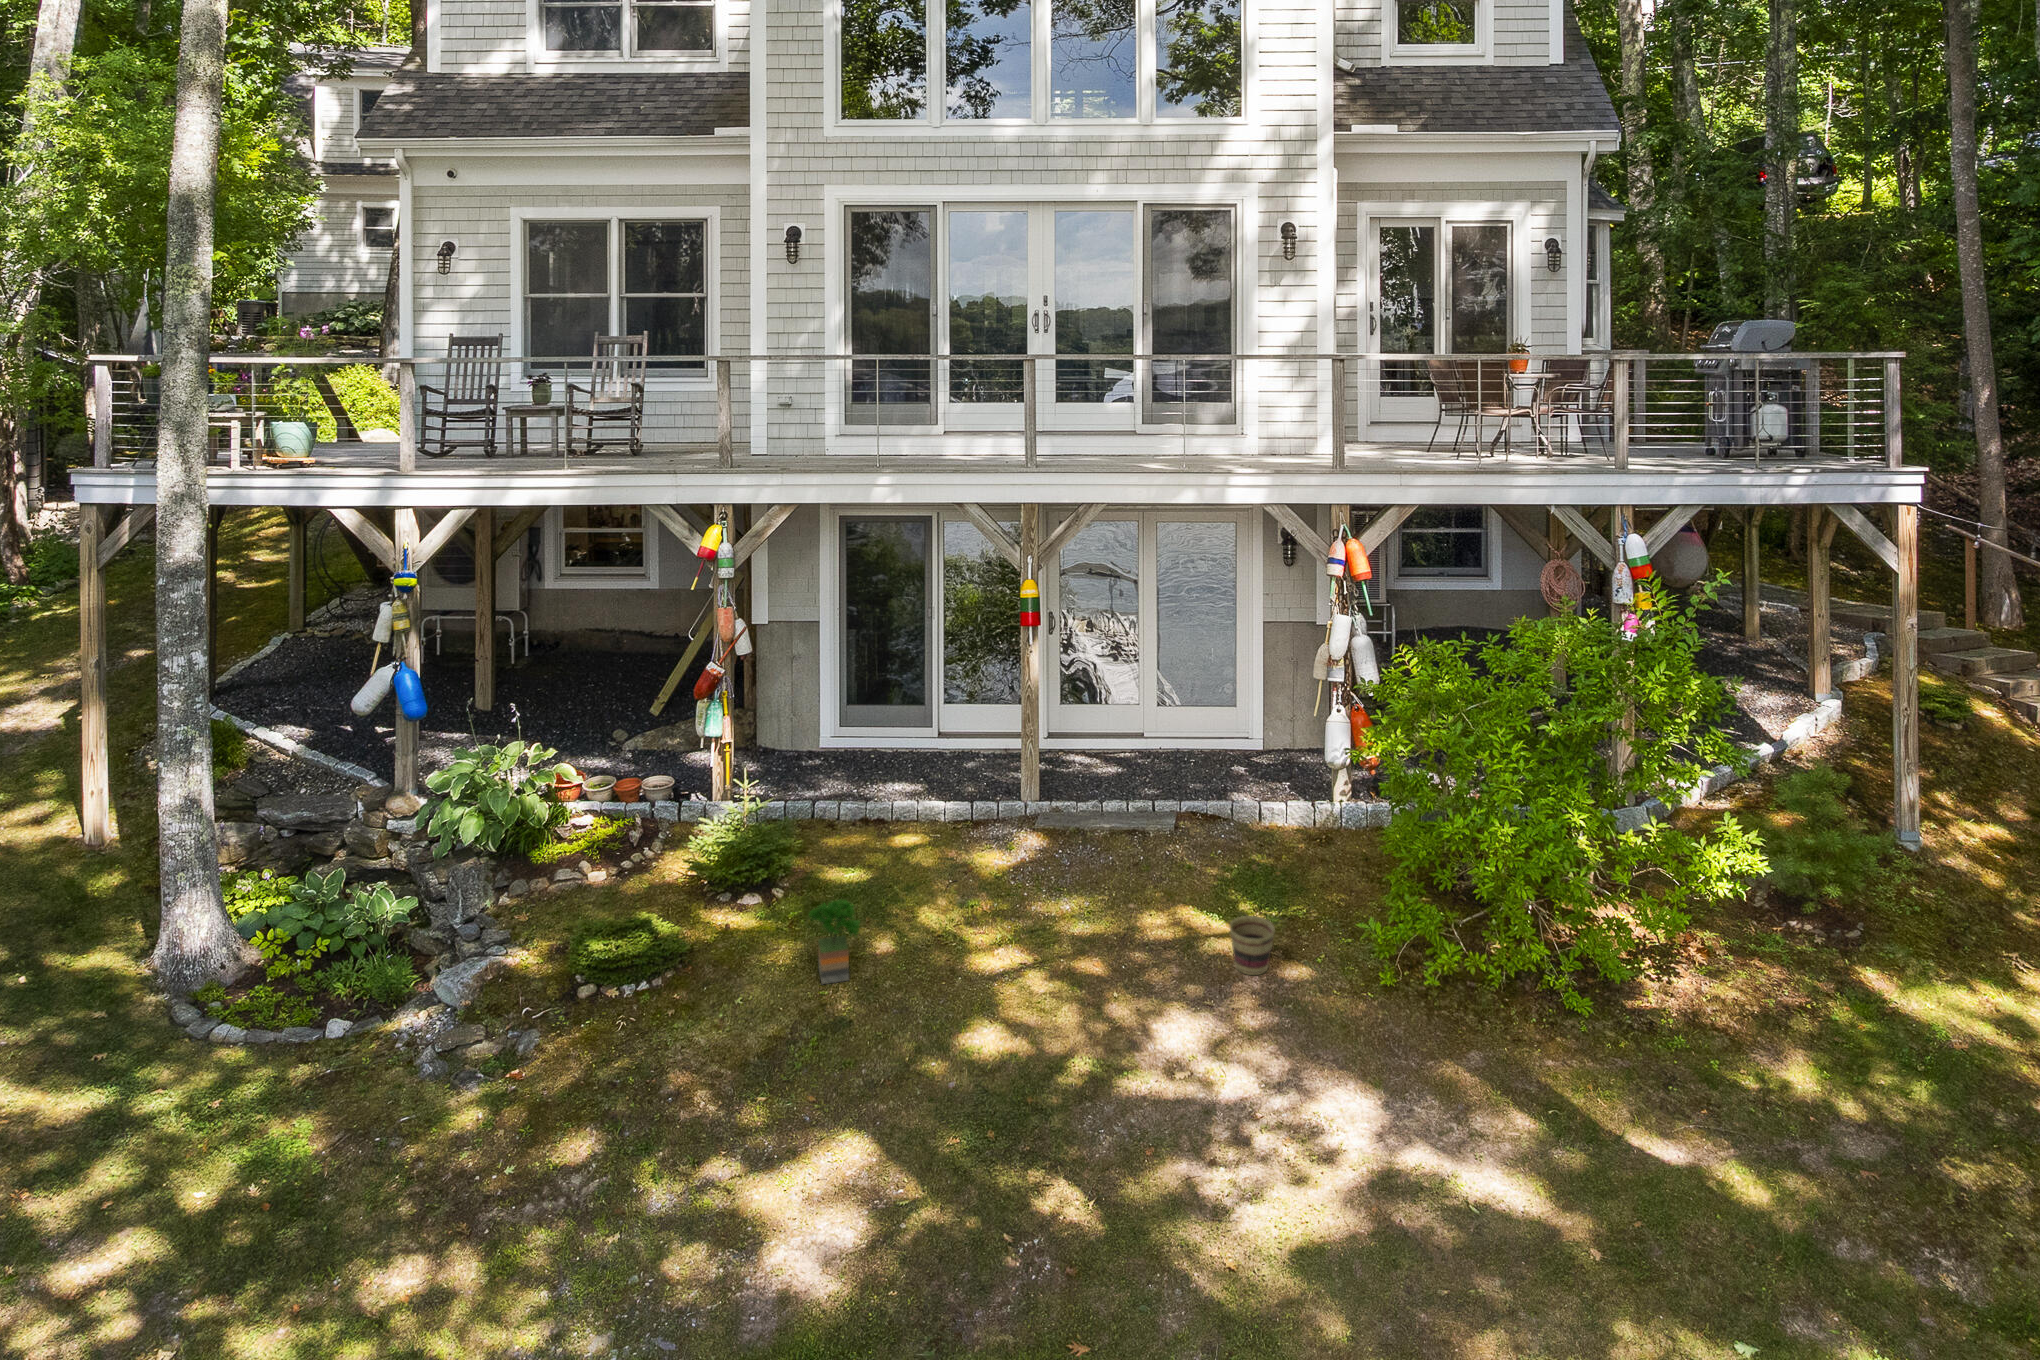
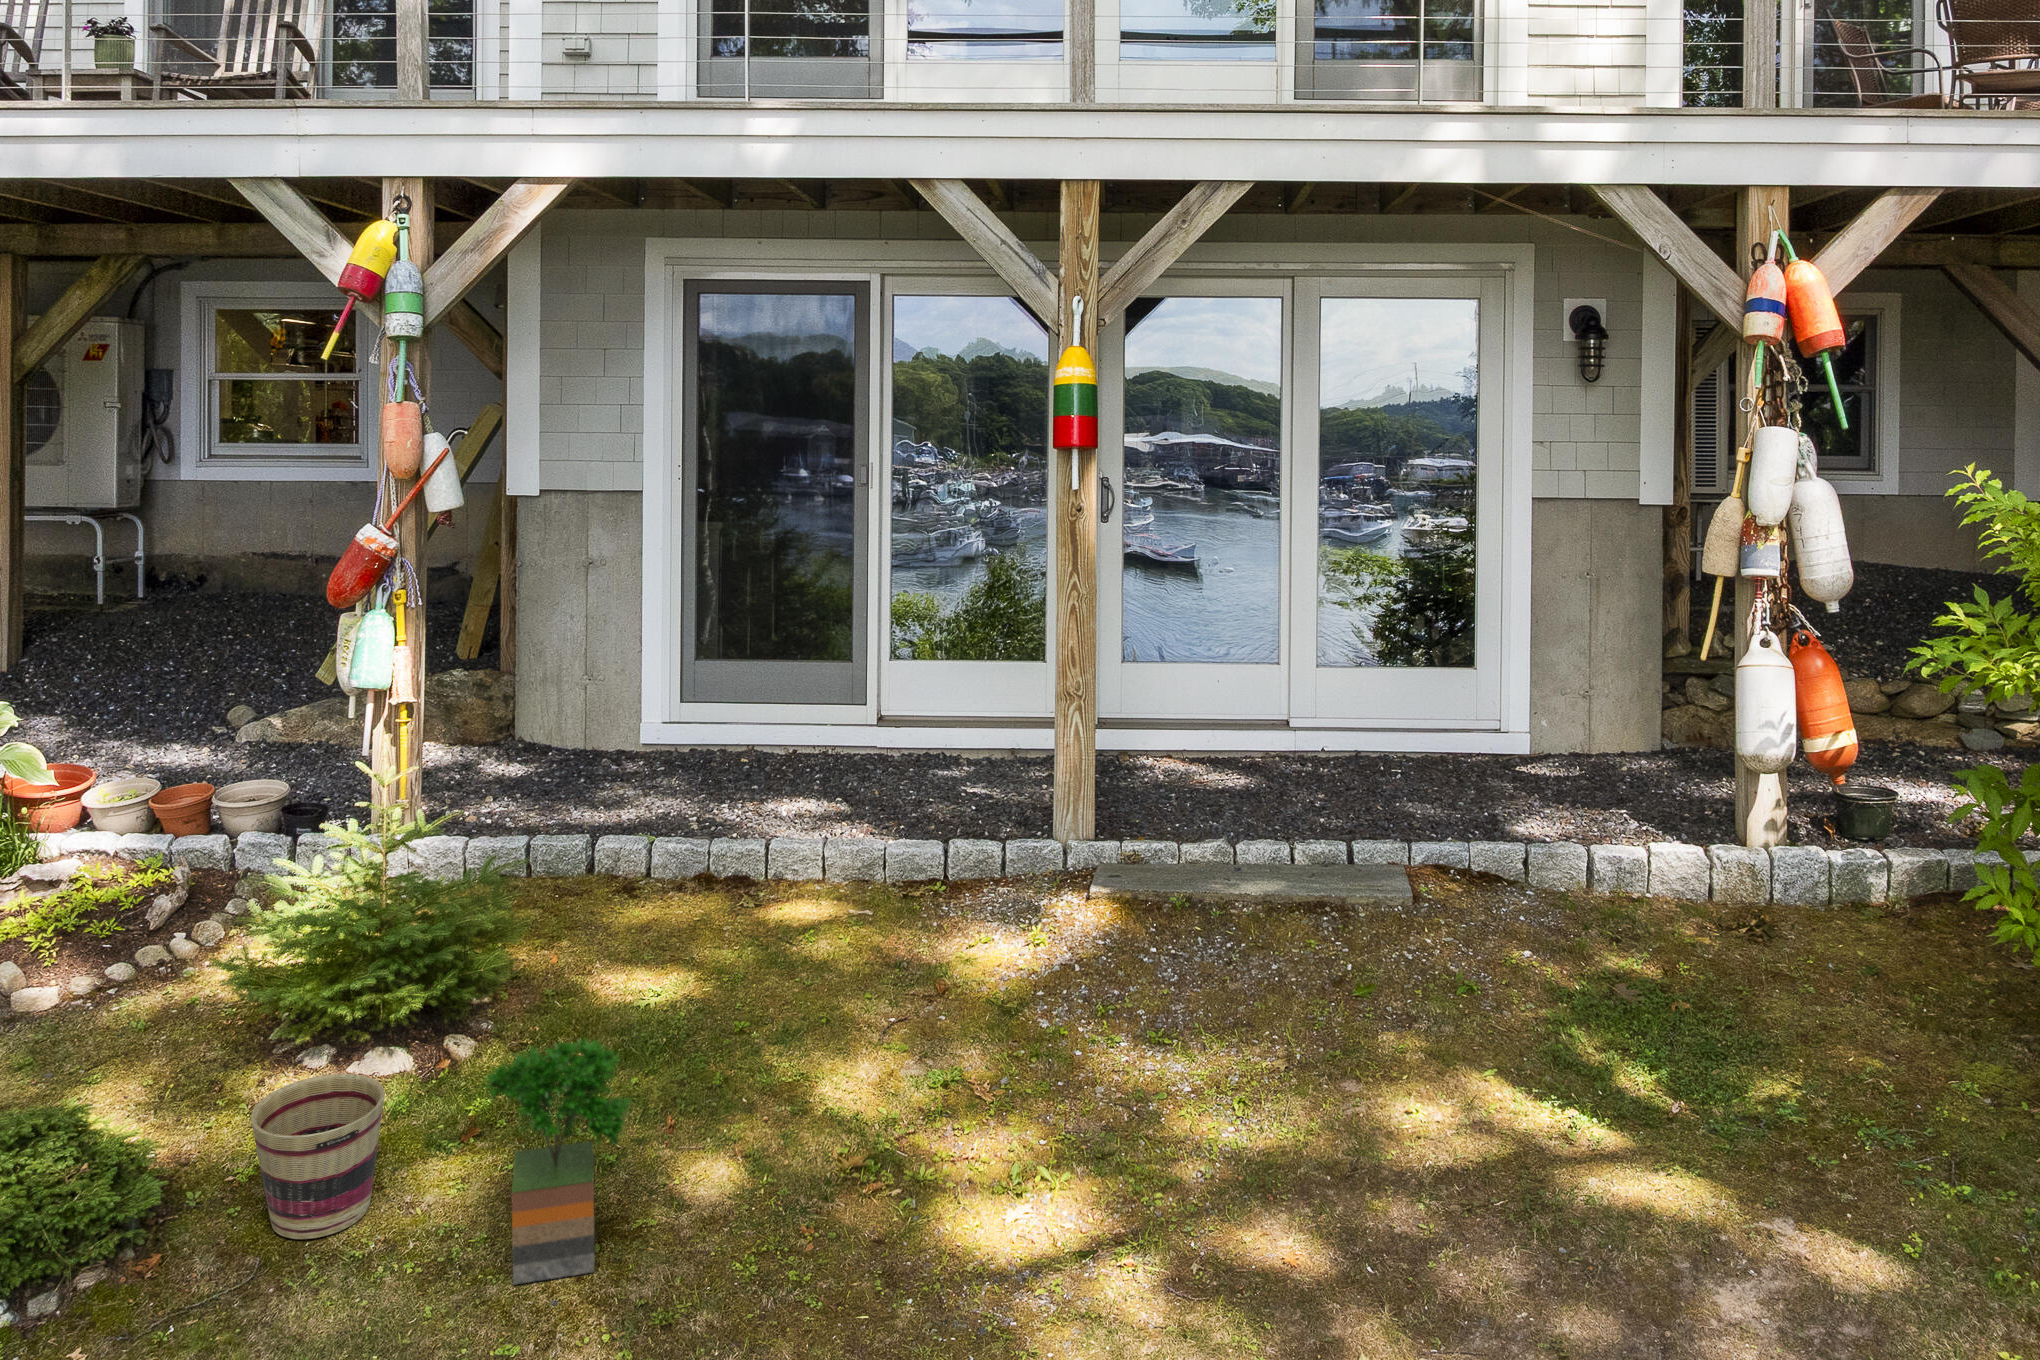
basket: present [1229,916,1275,975] -> present [251,1074,385,1239]

